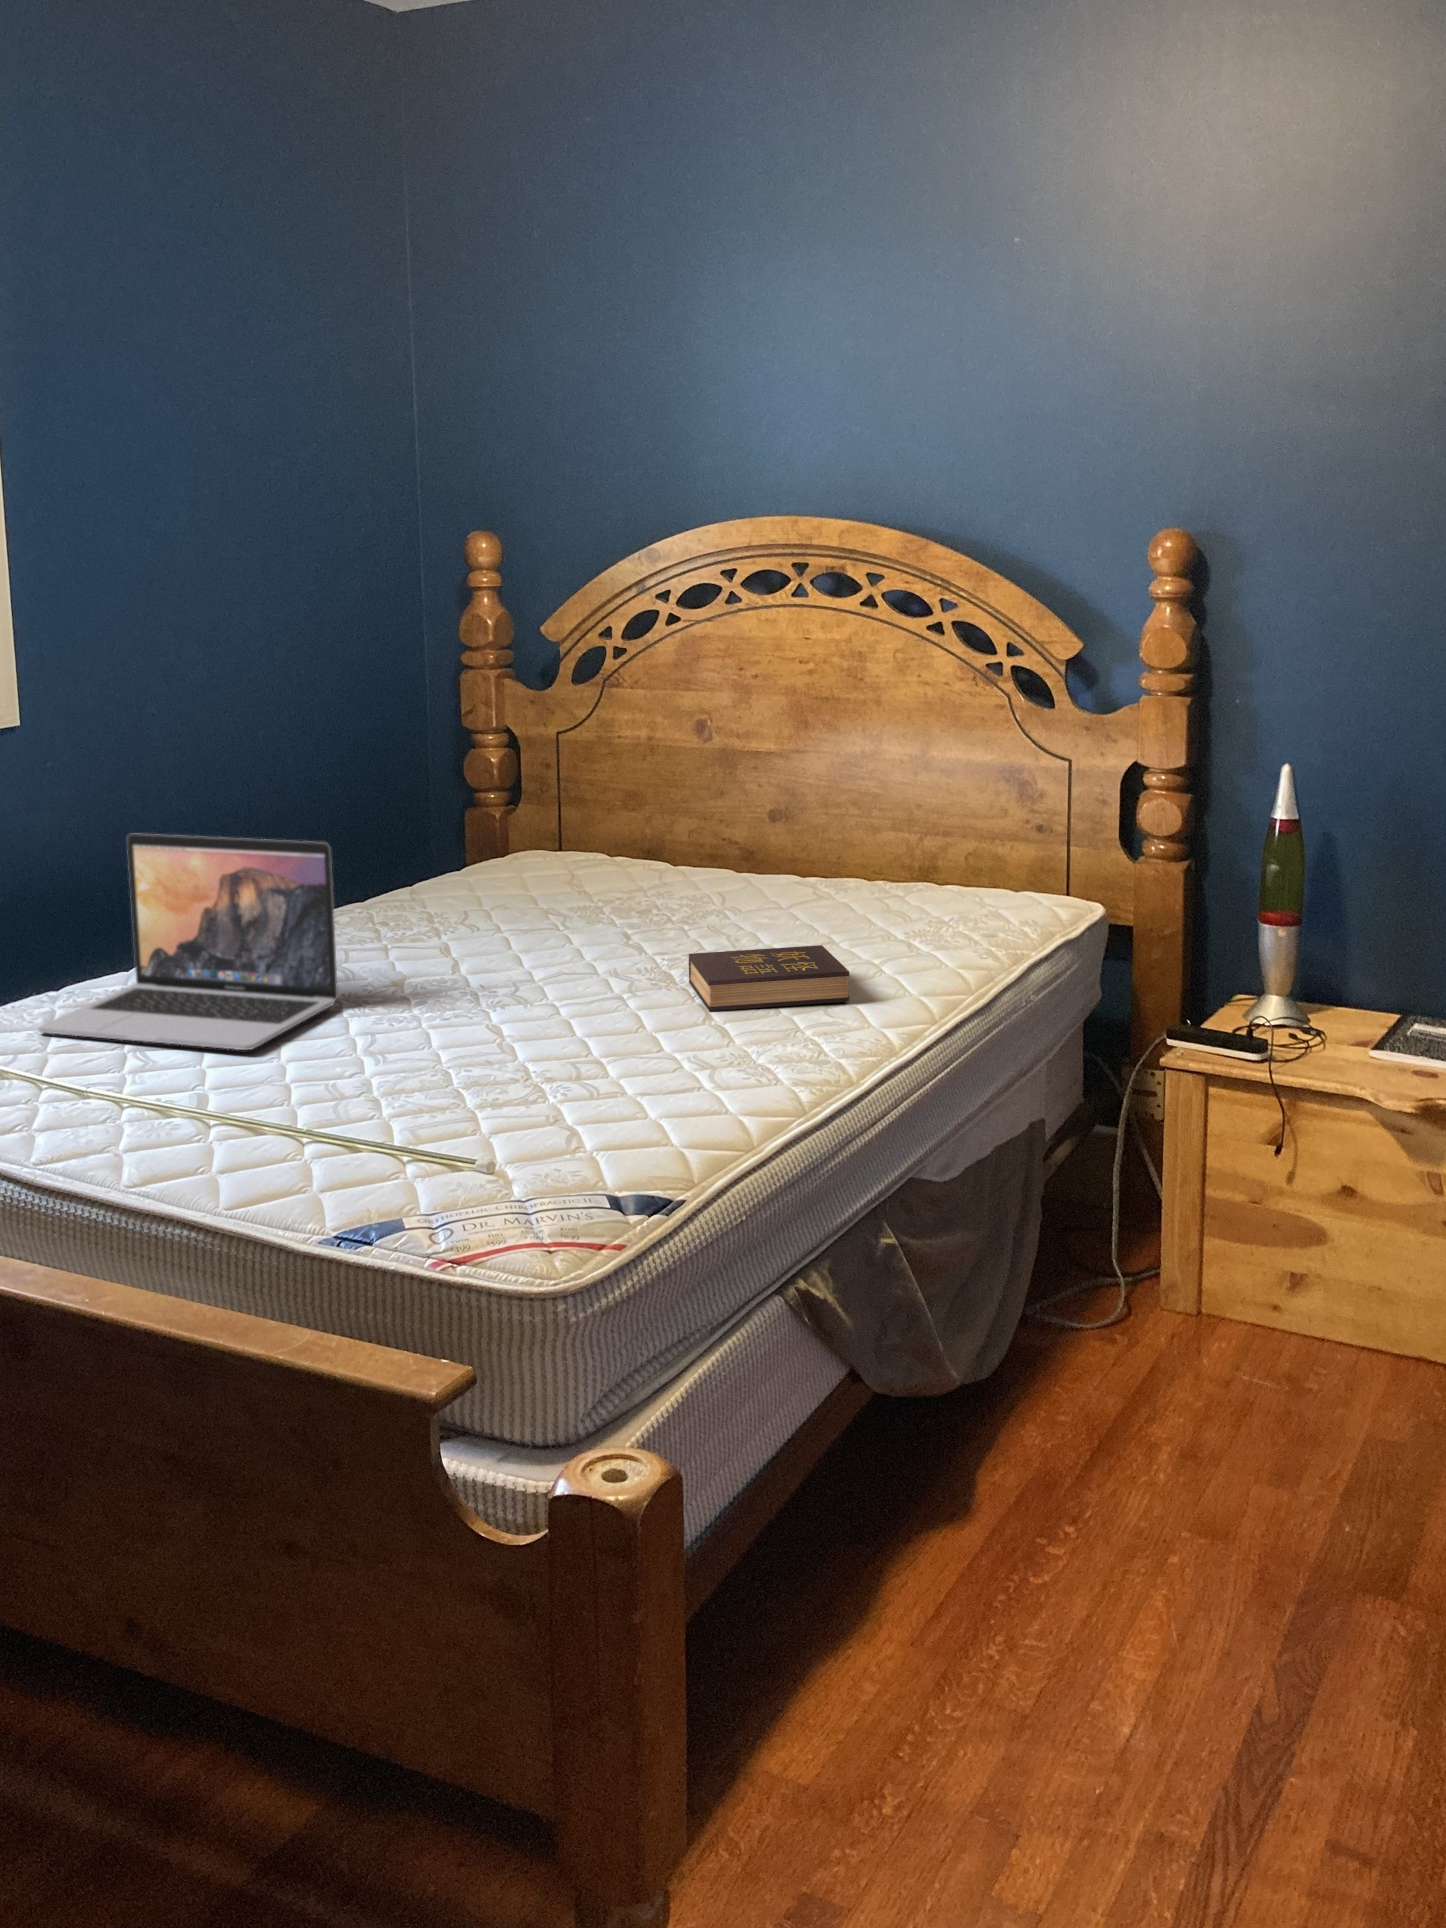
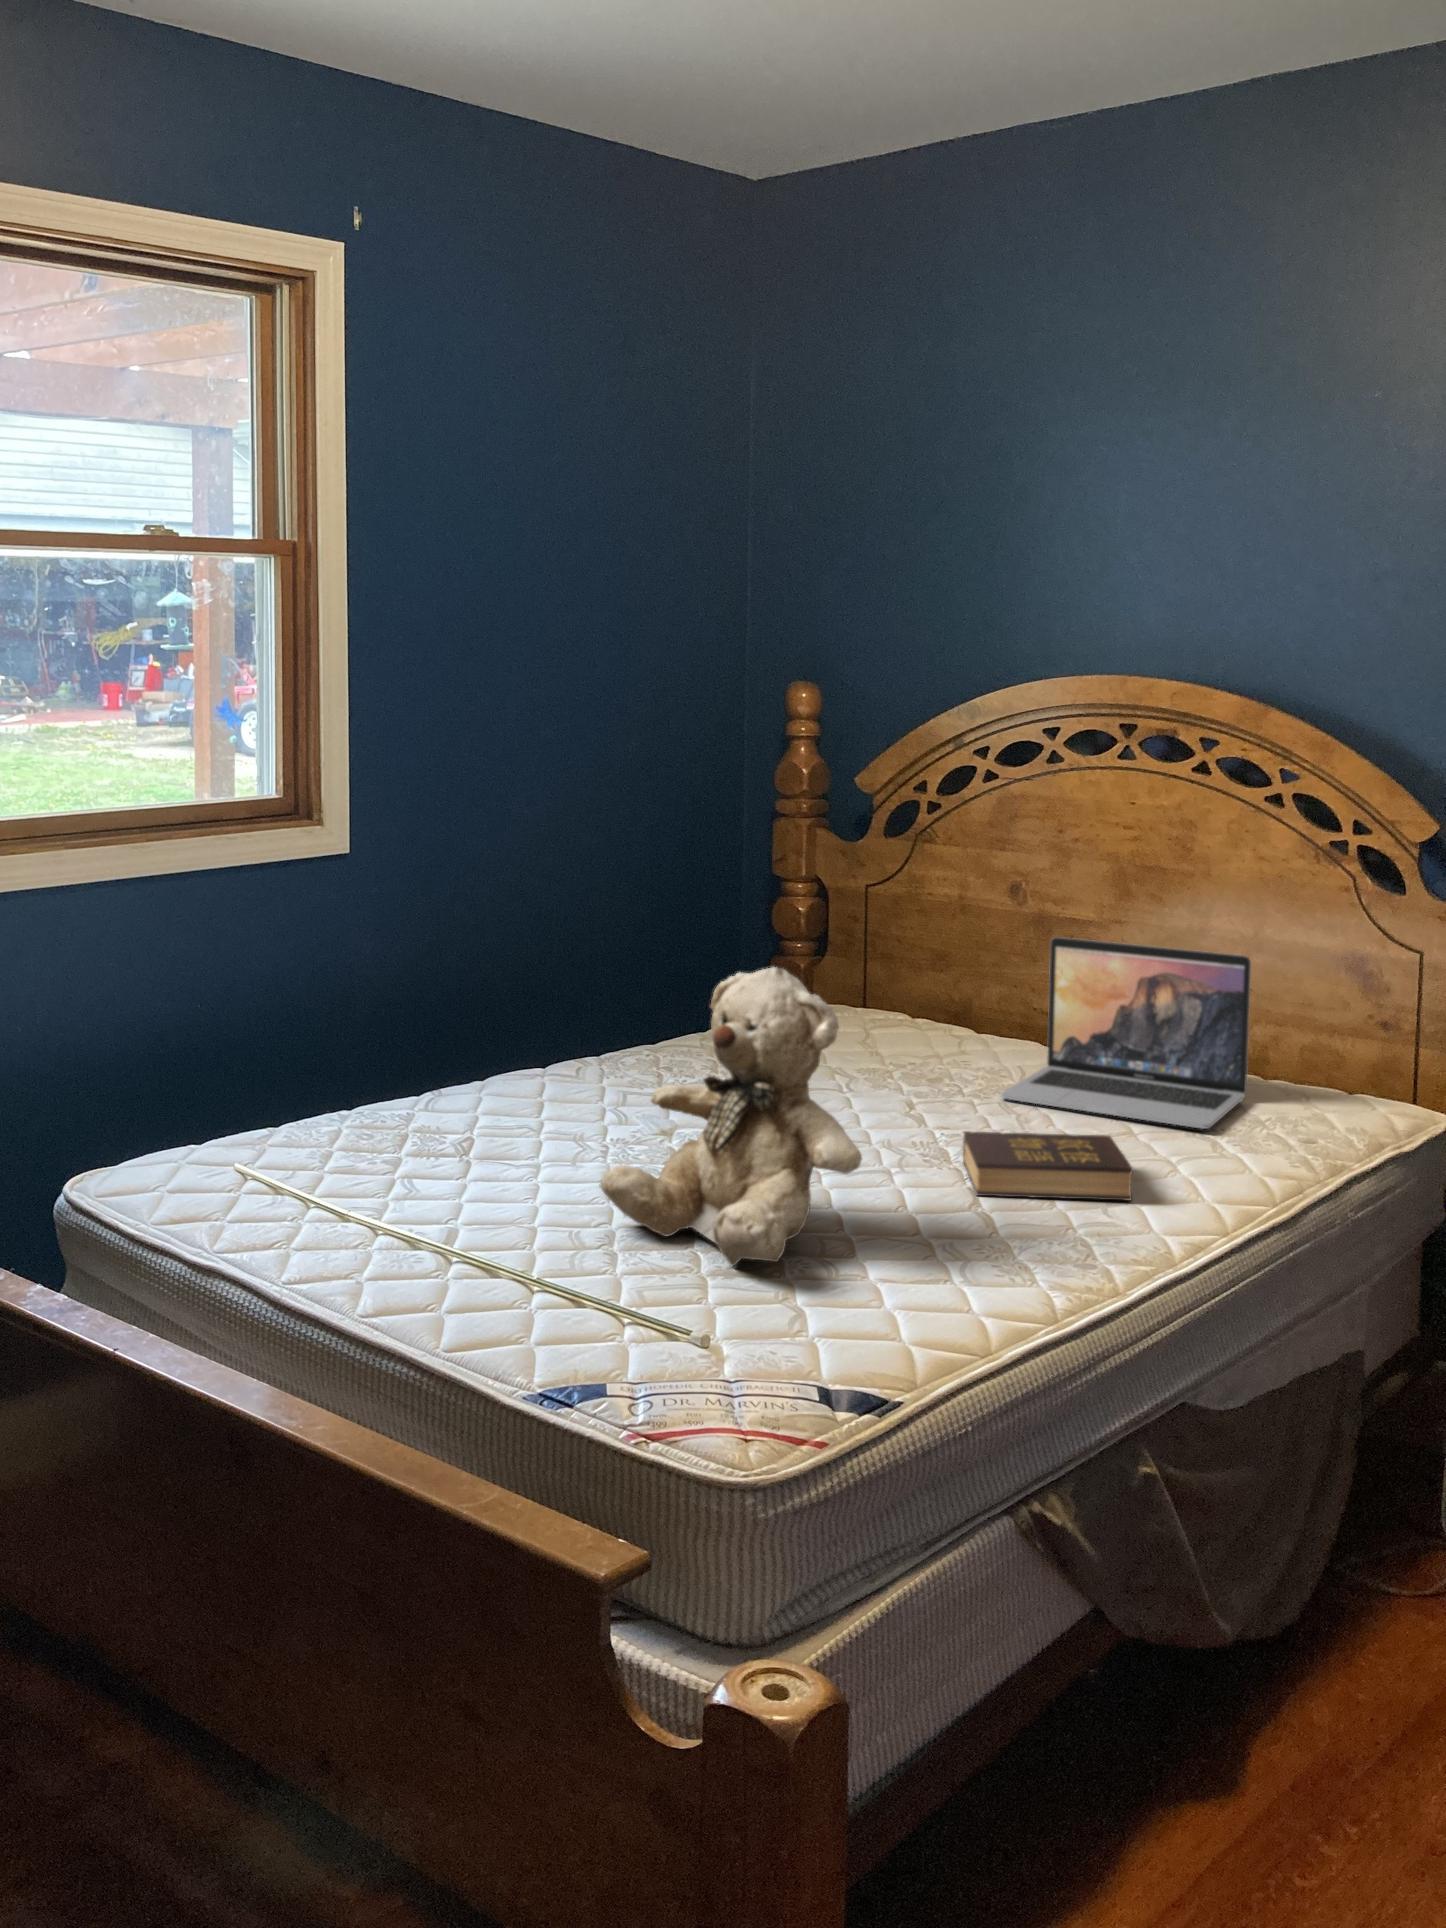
teddy bear: none [353,805,614,1098] -> present [599,967,862,1266]
laptop: present [38,834,338,1050] -> present [1001,937,1251,1129]

